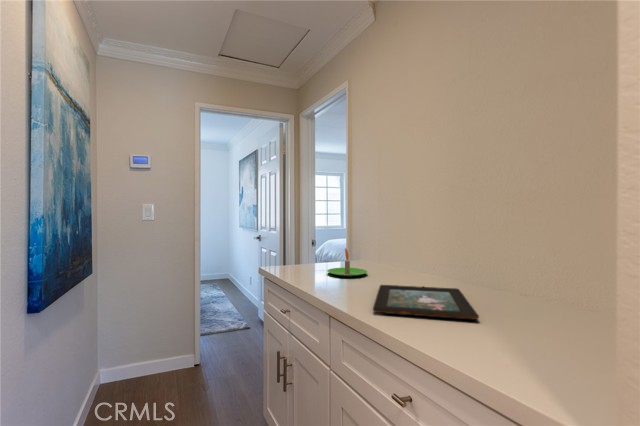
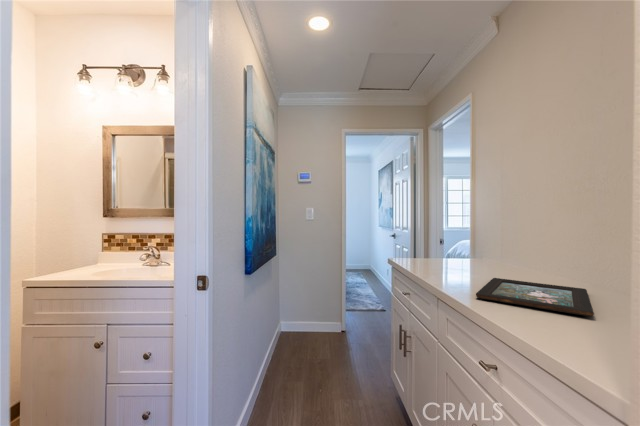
candle: present [327,248,367,277] -> none [445,244,485,269]

